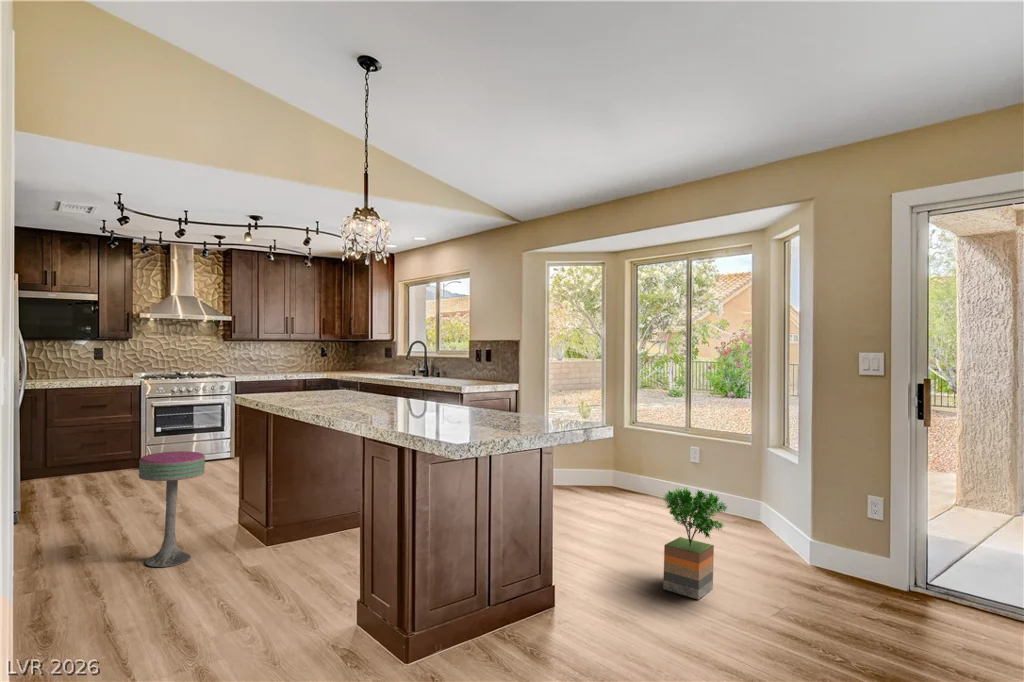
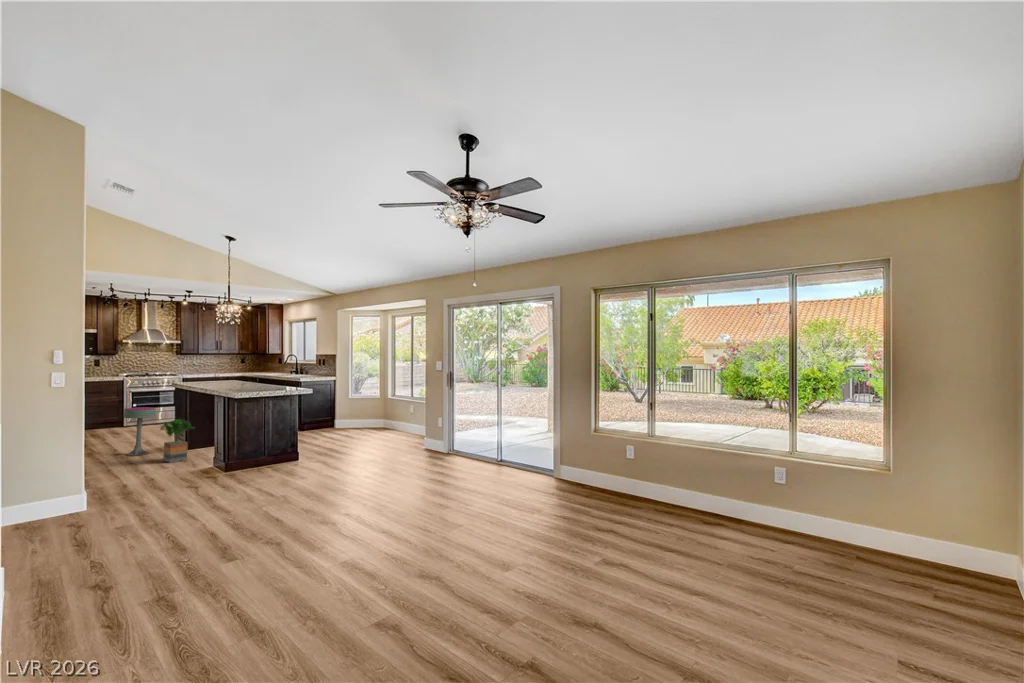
potted tree: present [663,488,727,600] -> present [160,420,194,463]

